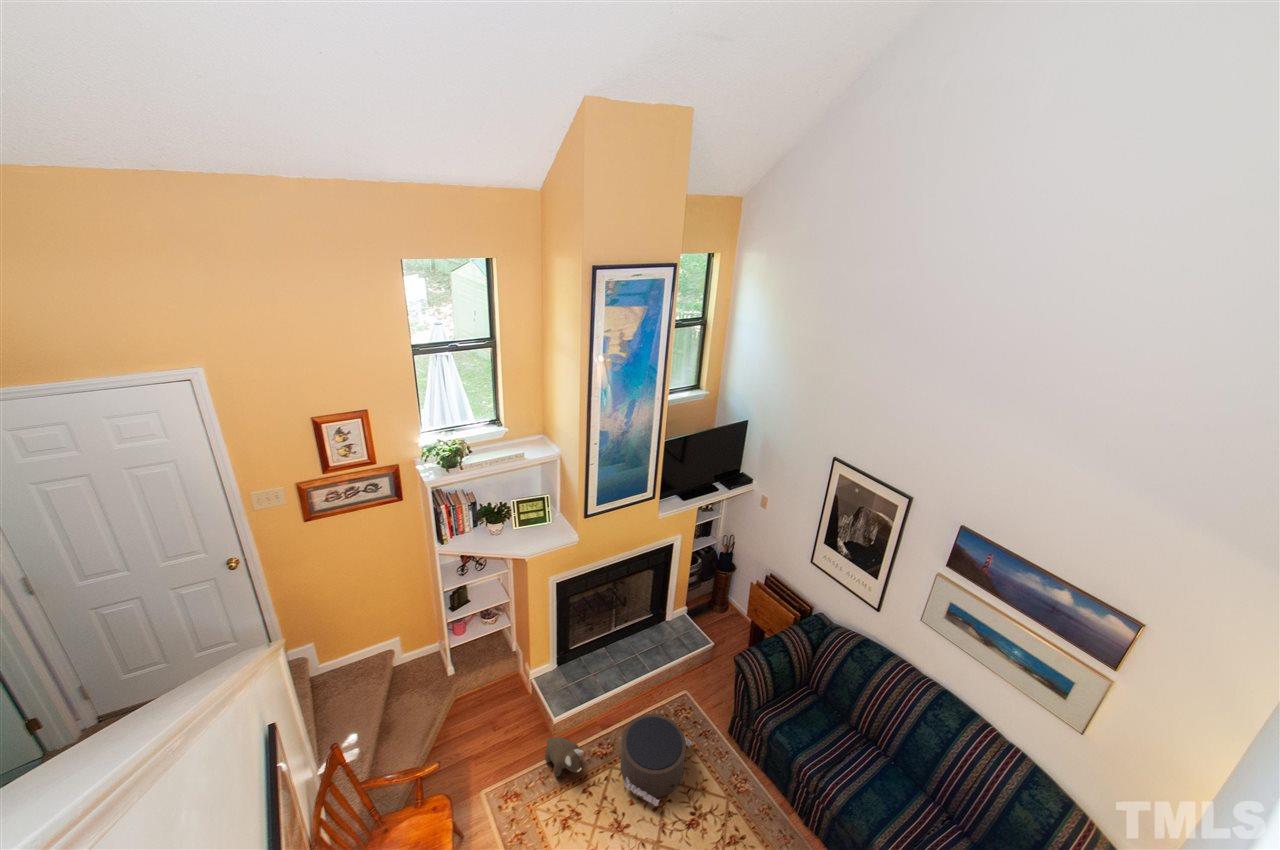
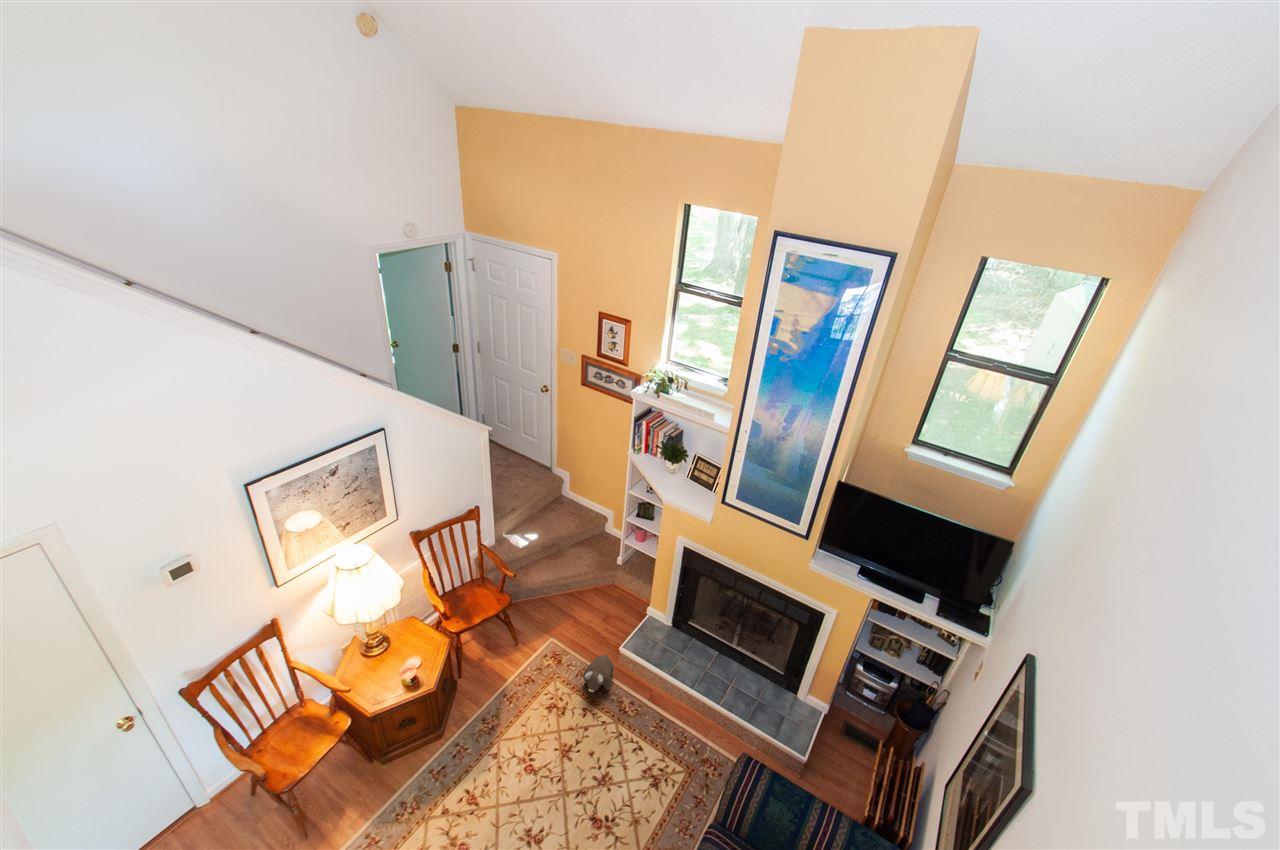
pouf: present [620,714,692,806] -> none [593,704,678,793]

